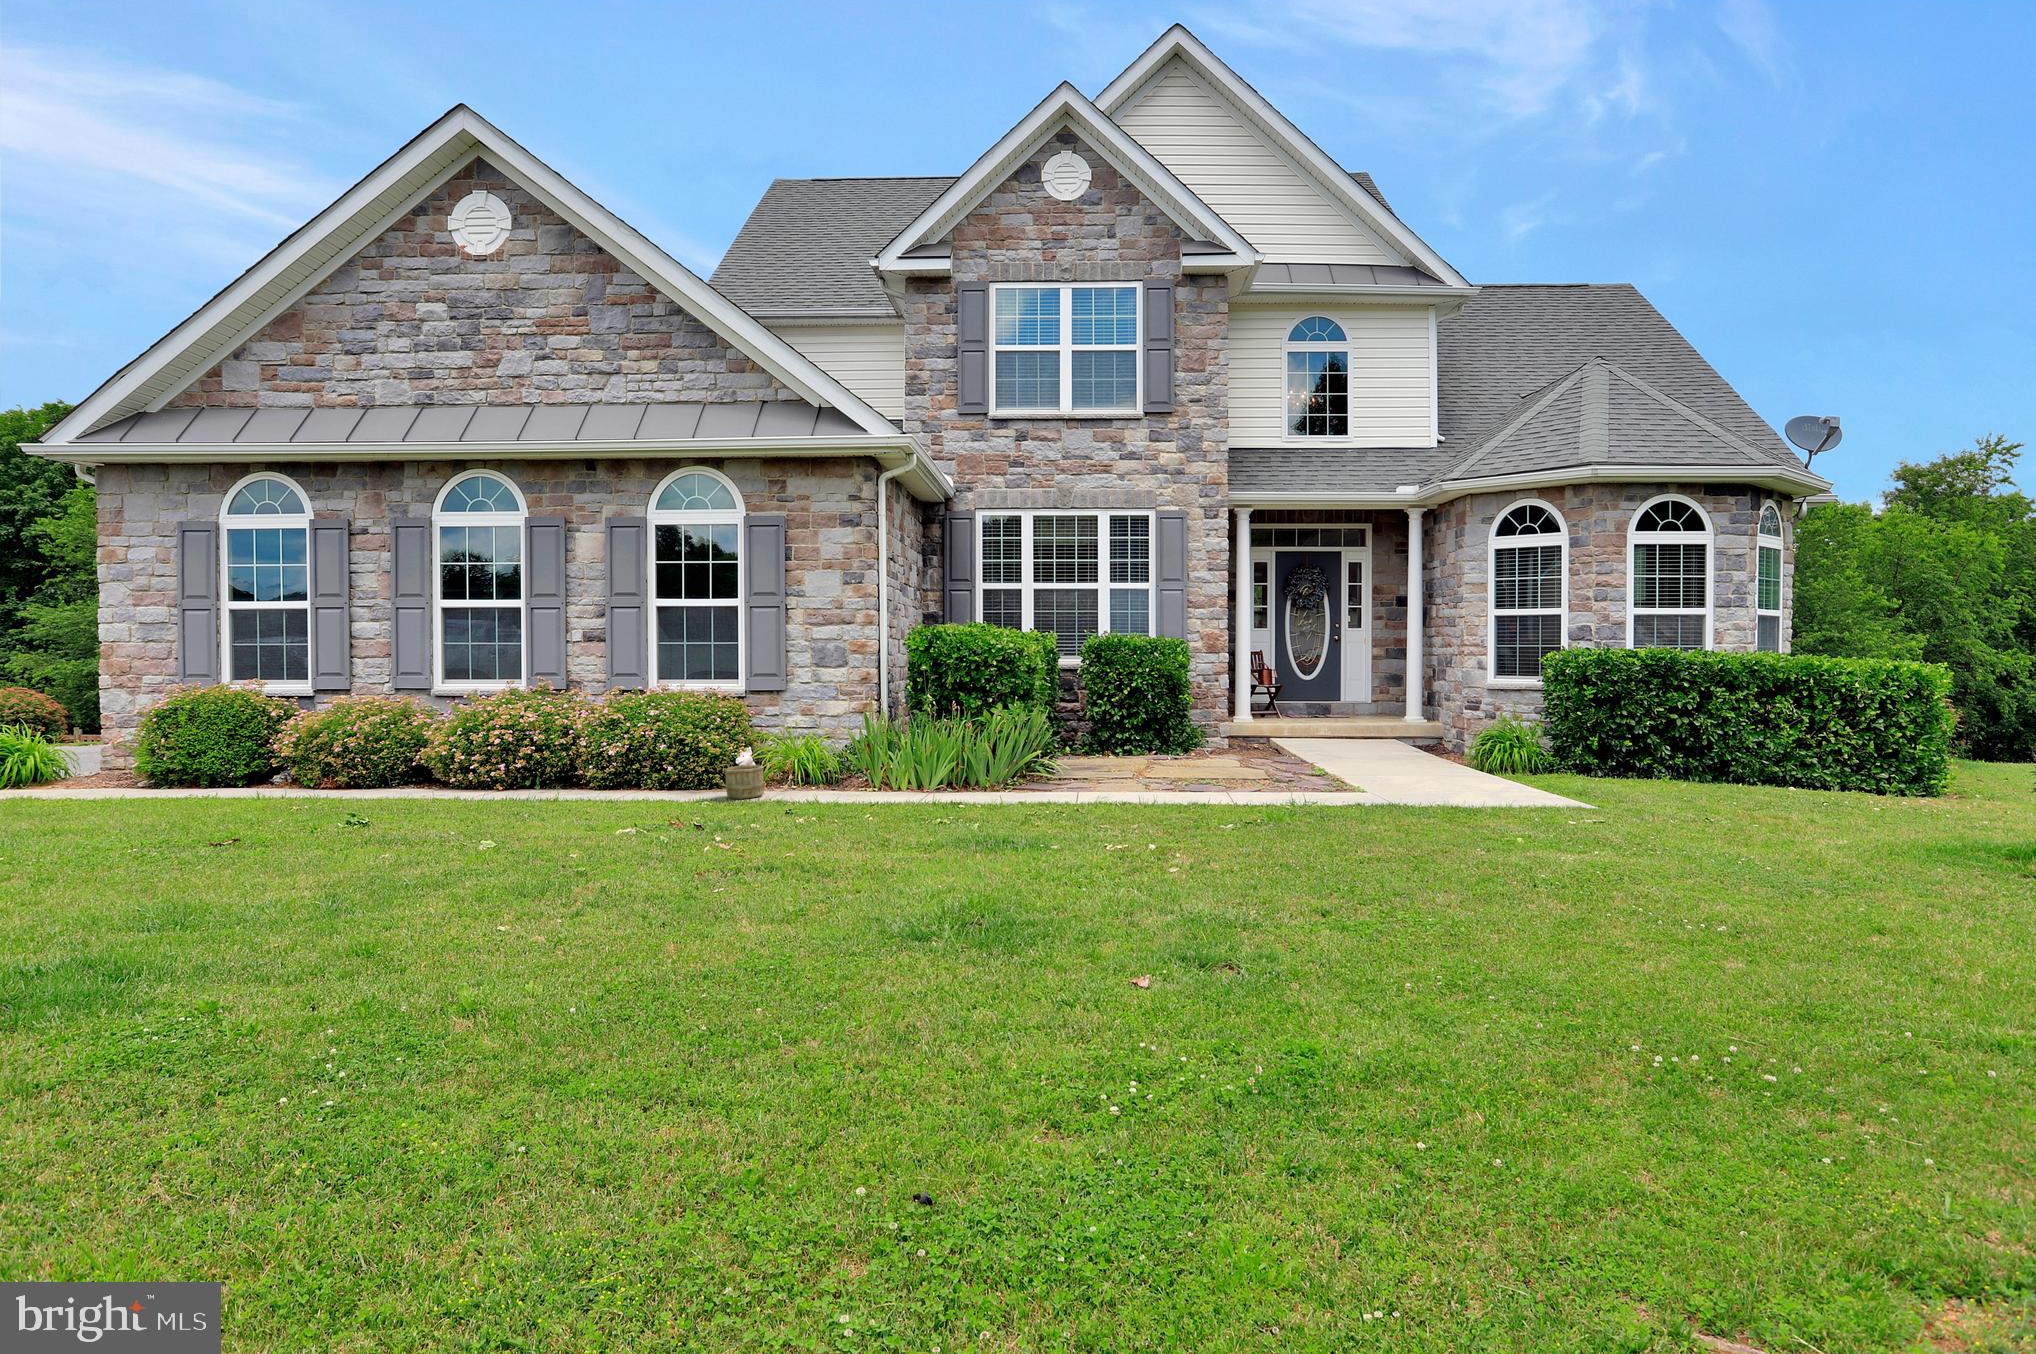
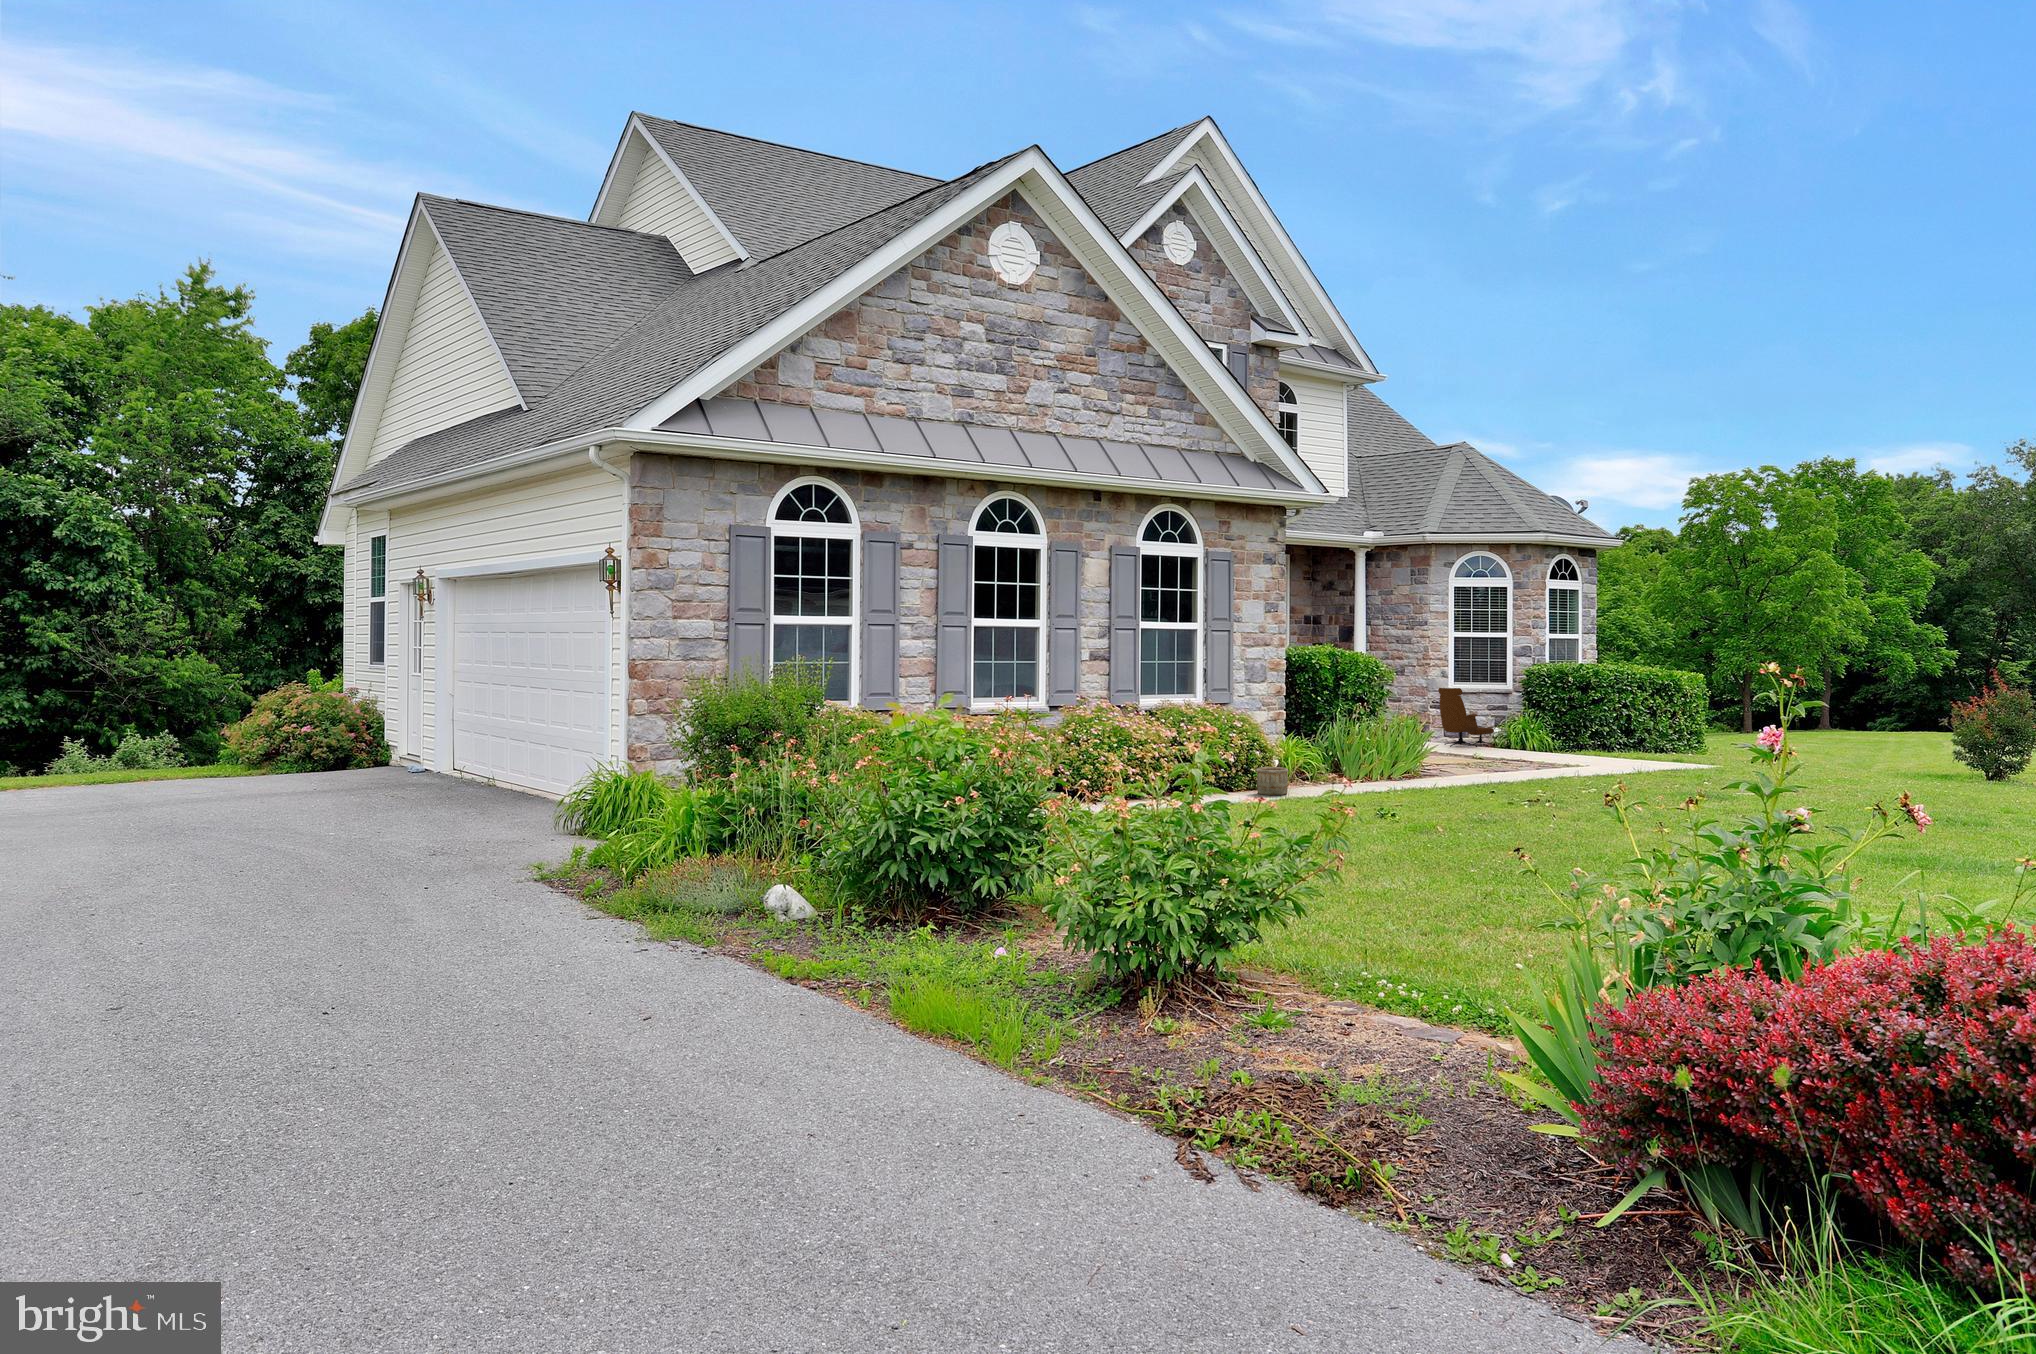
lounge chair: none [1347,664,1444,742] -> present [1438,688,1494,747]

